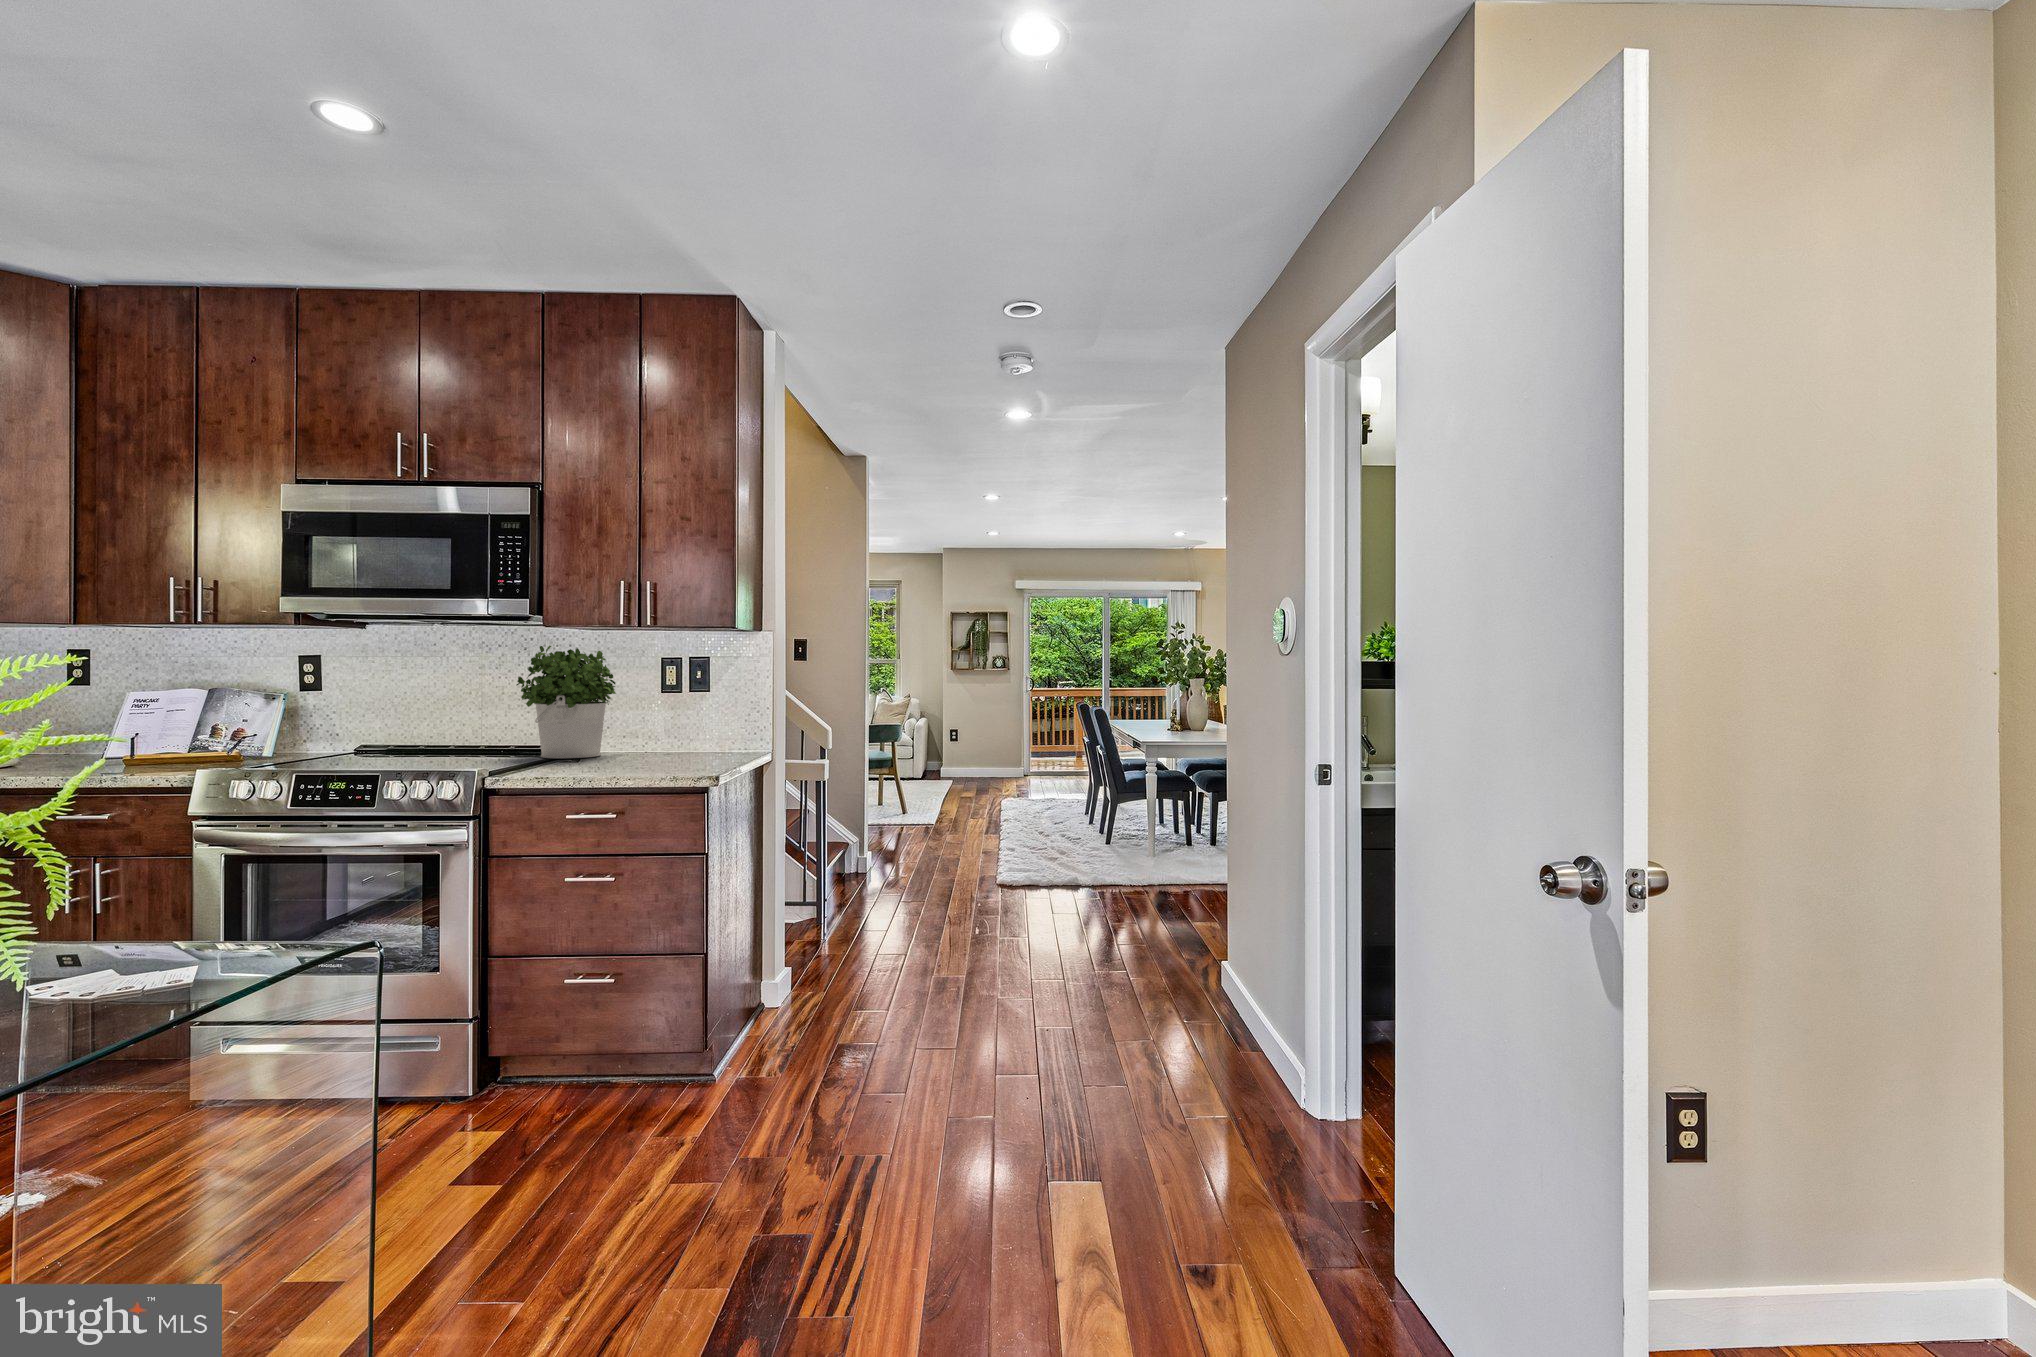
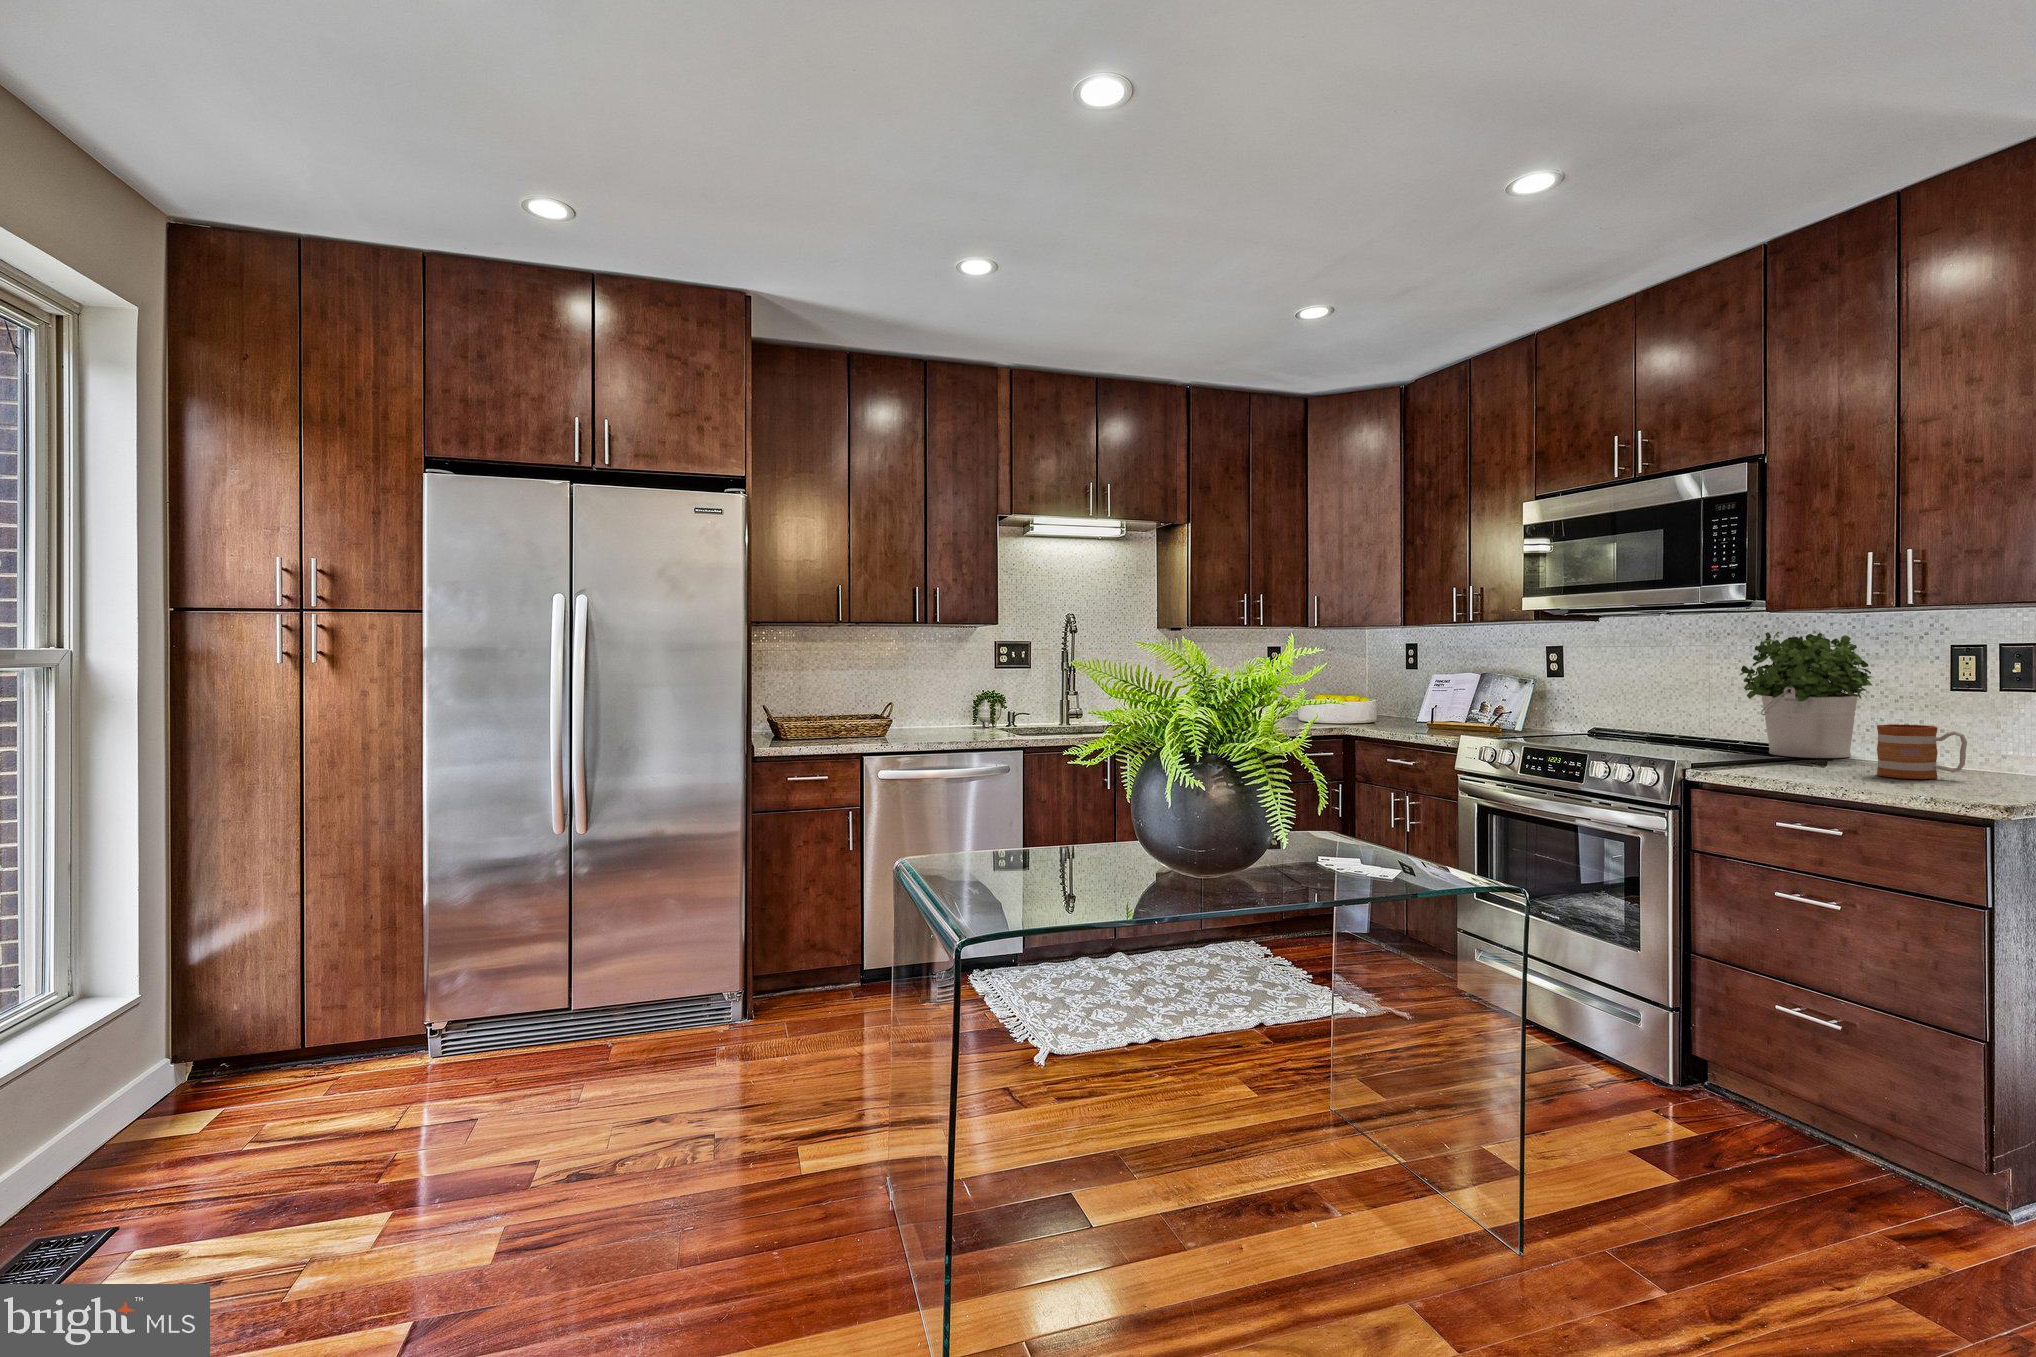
mug: none [629,723,685,767] -> present [1877,724,1967,779]

